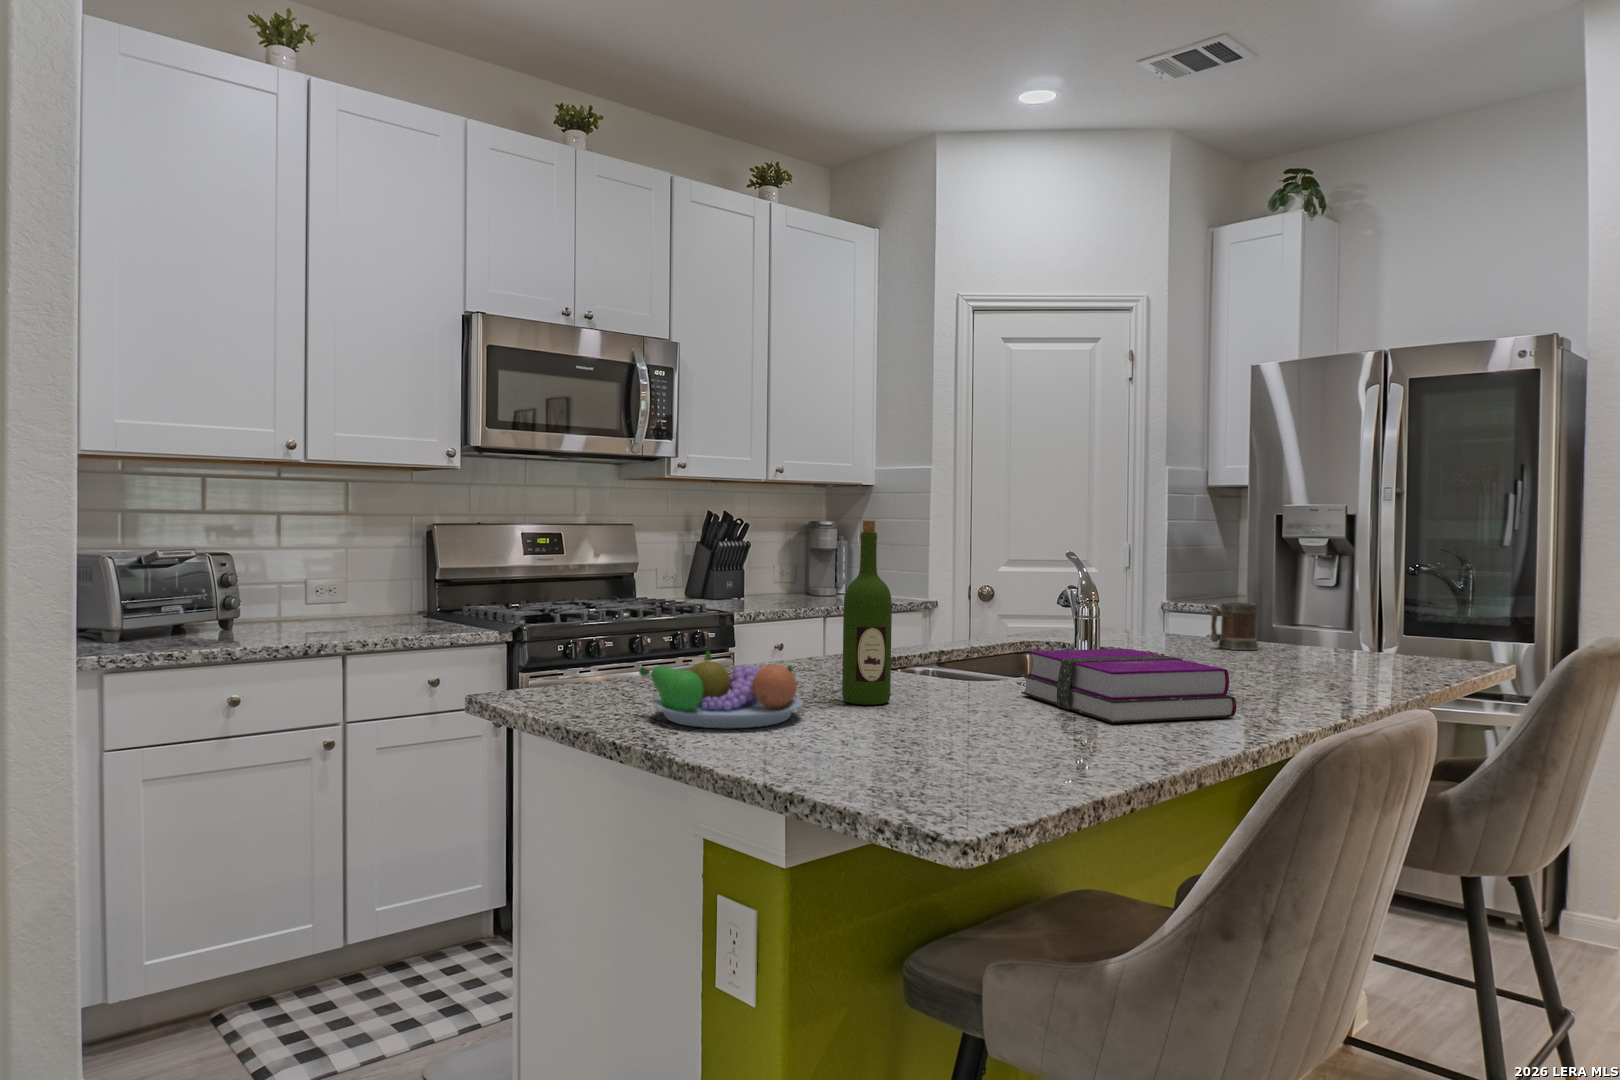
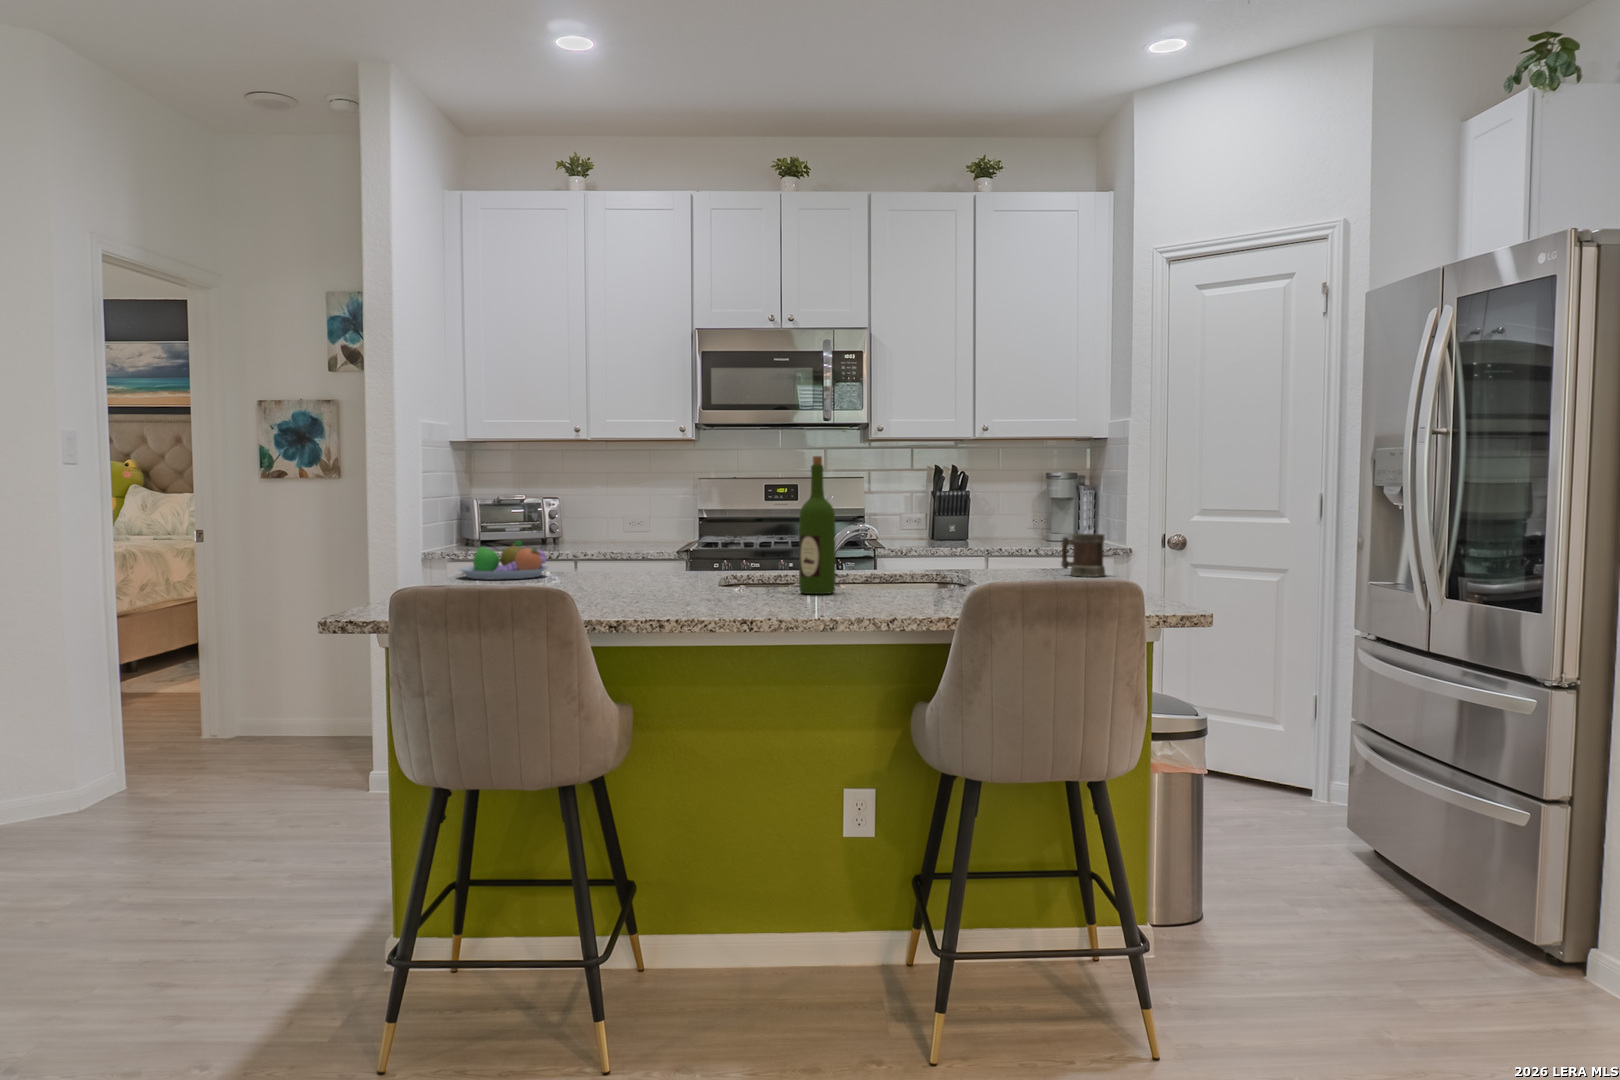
wine bottle: present [842,521,892,705] -> present [799,456,835,594]
hardback book: present [1021,649,1236,723] -> none [643,550,782,592]

